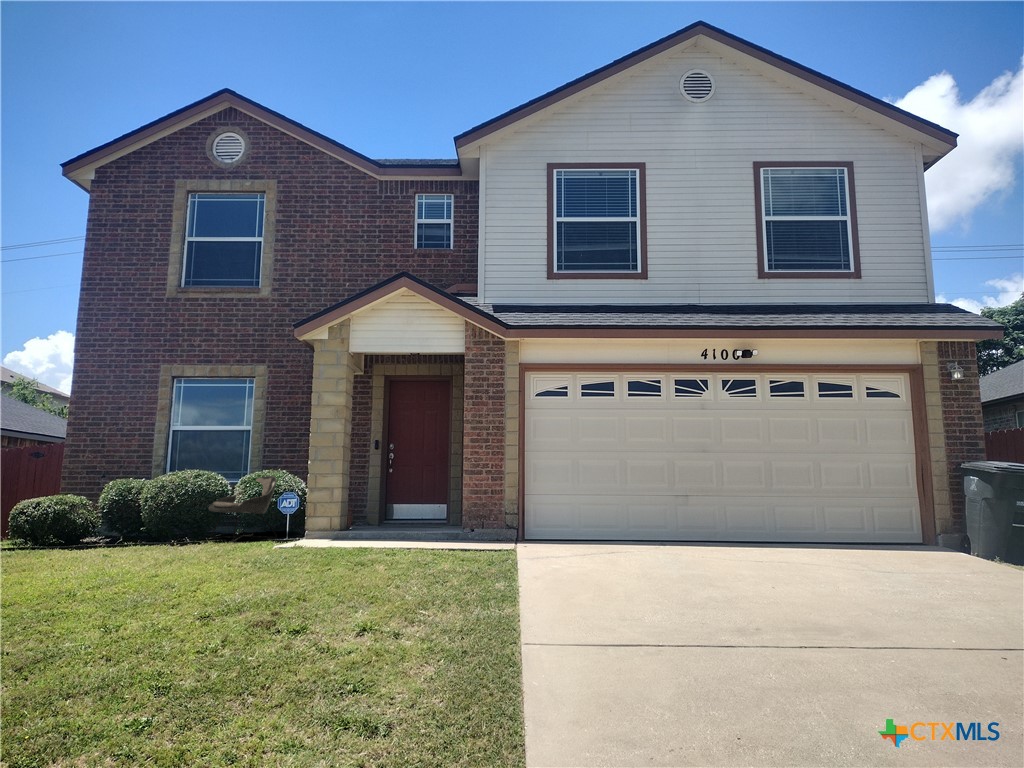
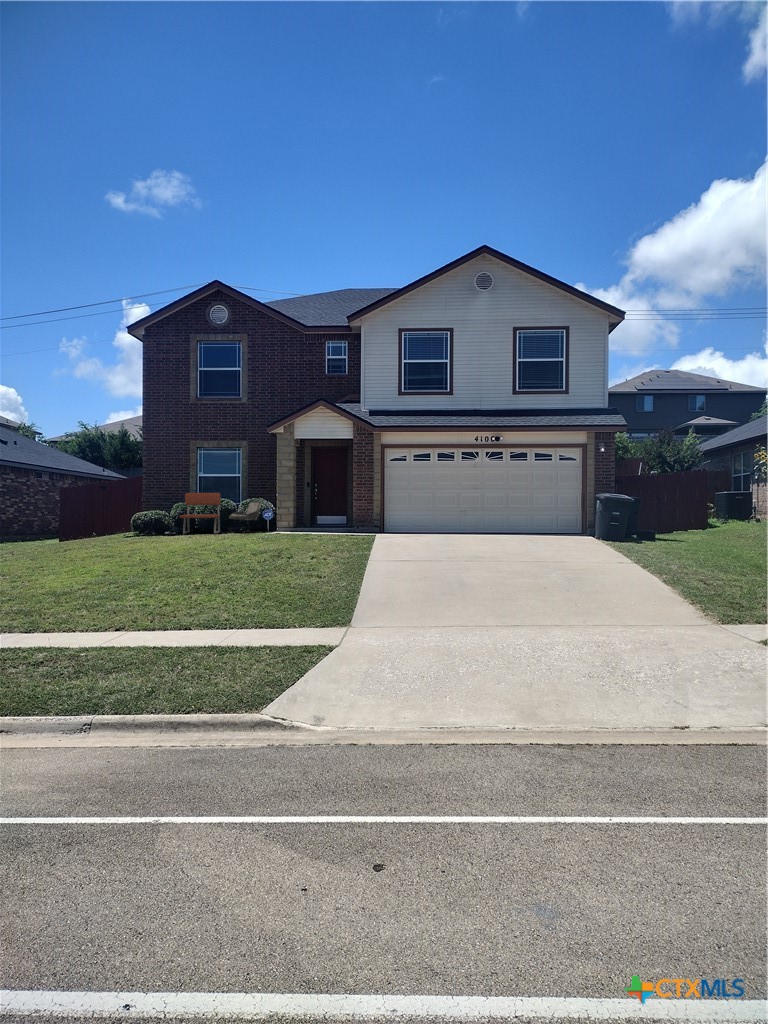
bench: none [100,458,194,542] -> present [180,493,221,533]

